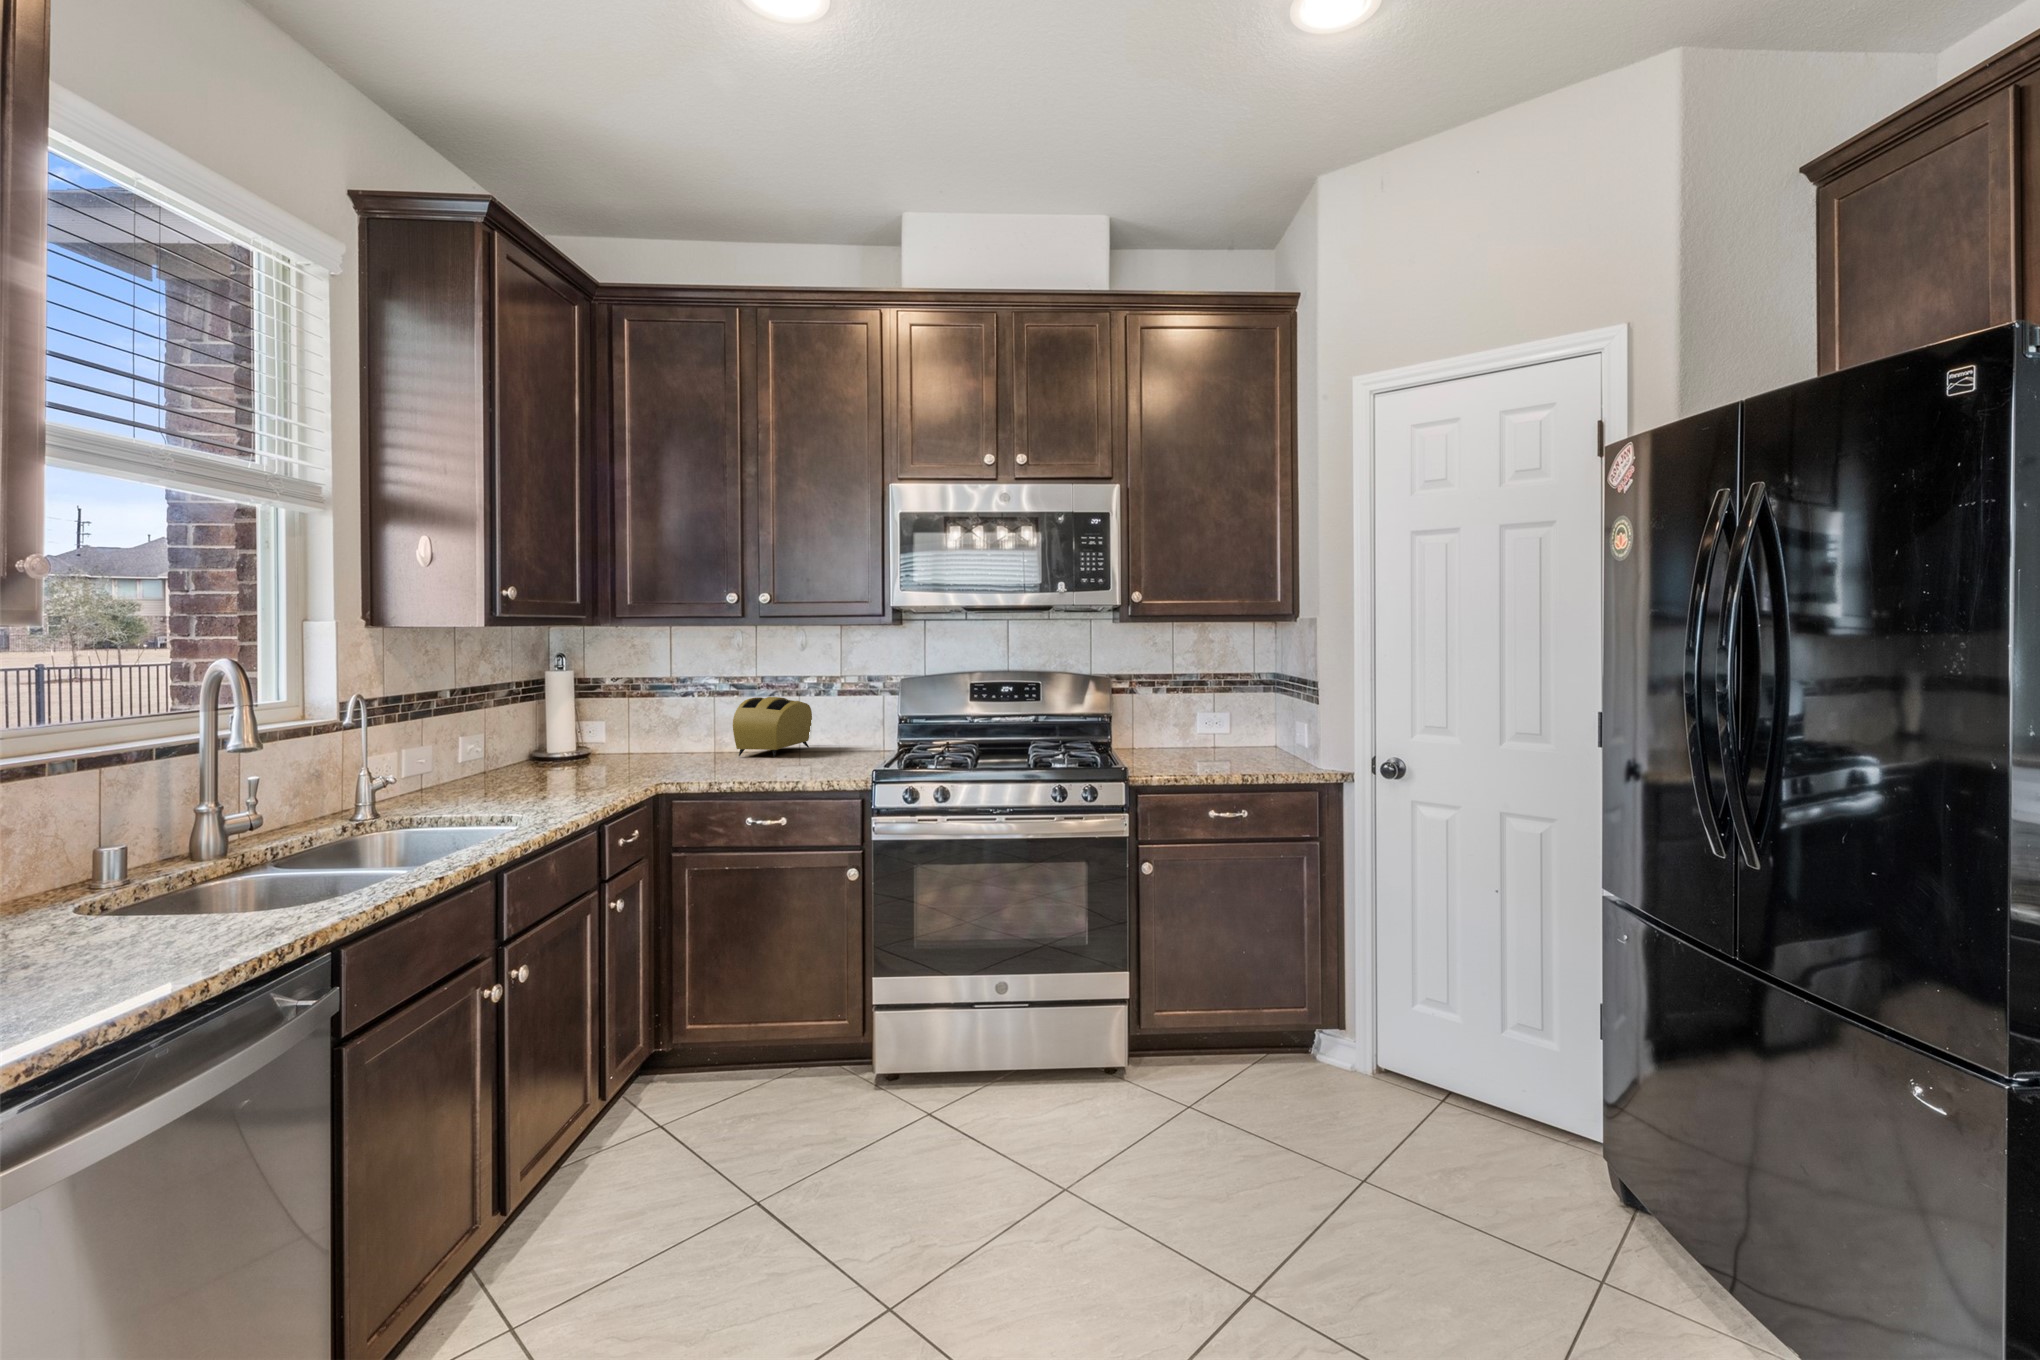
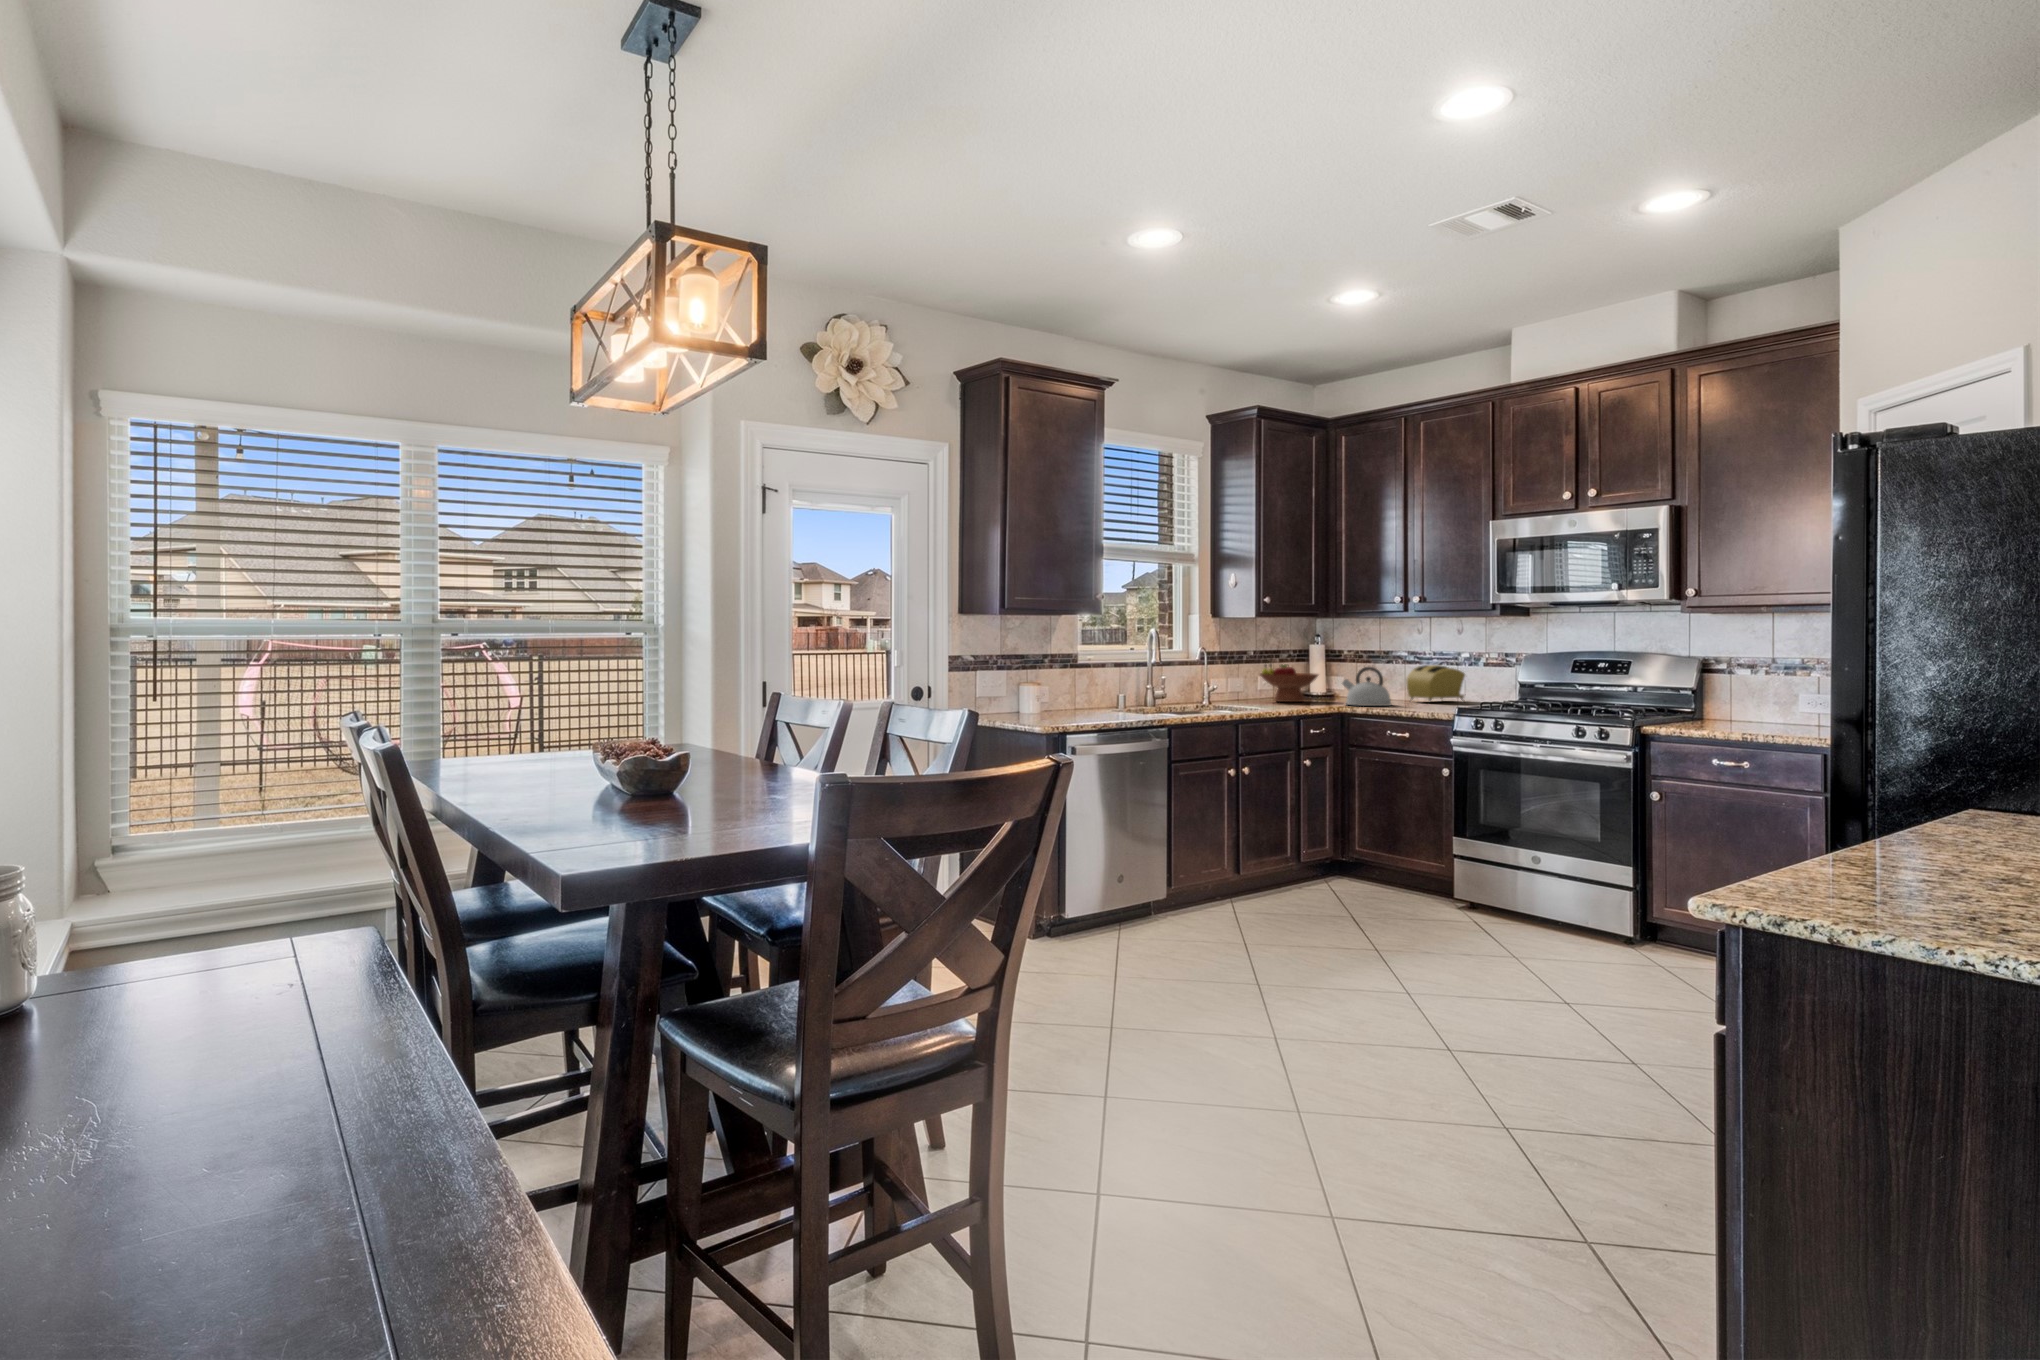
kettle: none [645,709,734,778] -> present [1342,667,1391,706]
fruit bowl: none [469,711,592,782] -> present [1261,664,1318,702]

